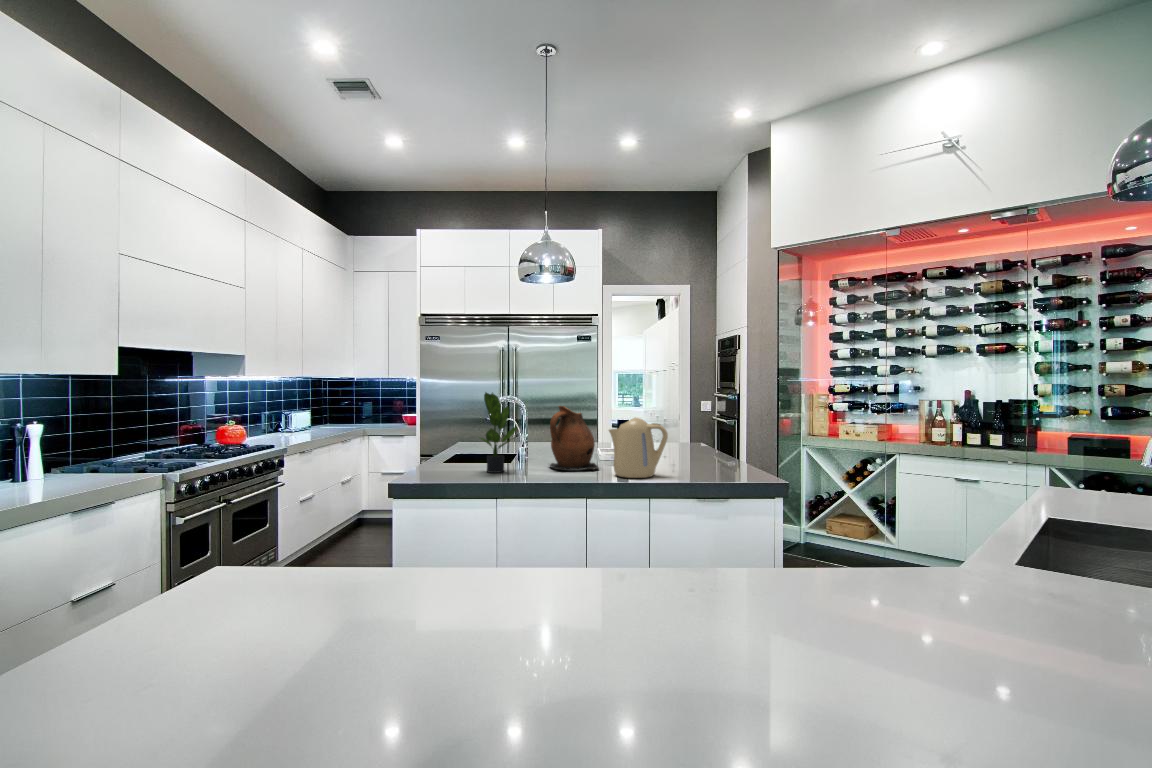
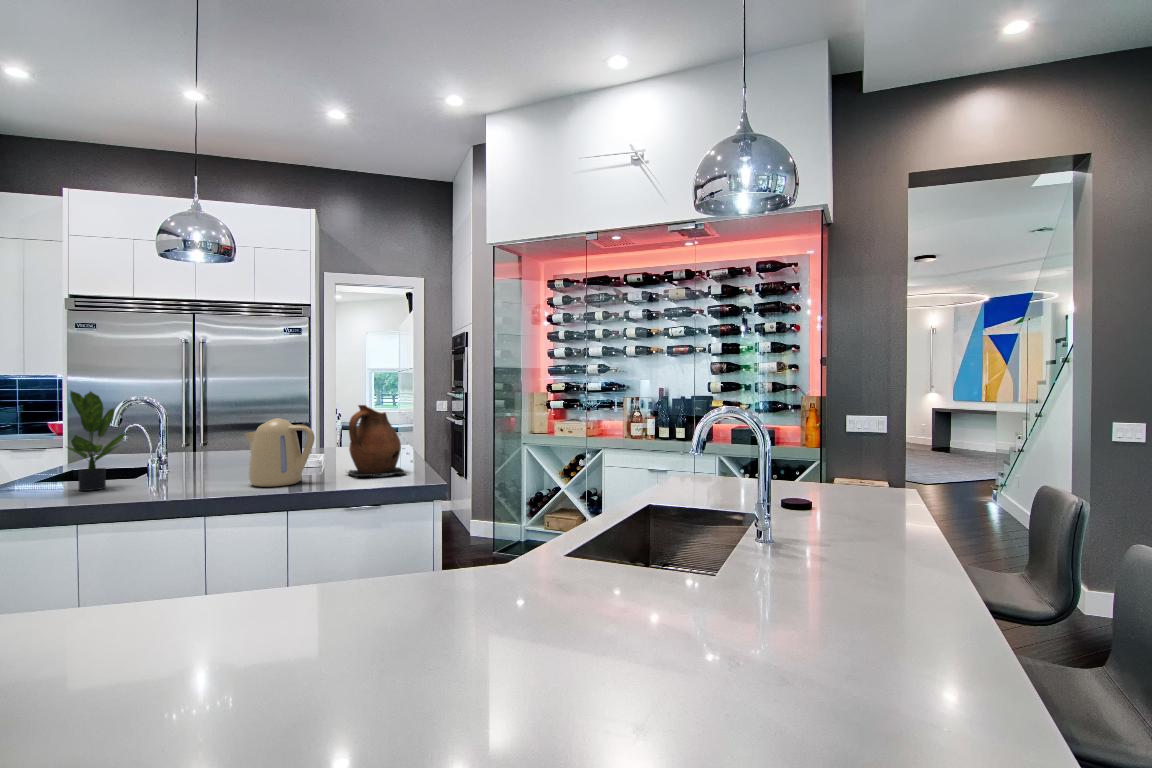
ceramic pitcher: present [550,406,598,470] -> present [348,405,406,476]

